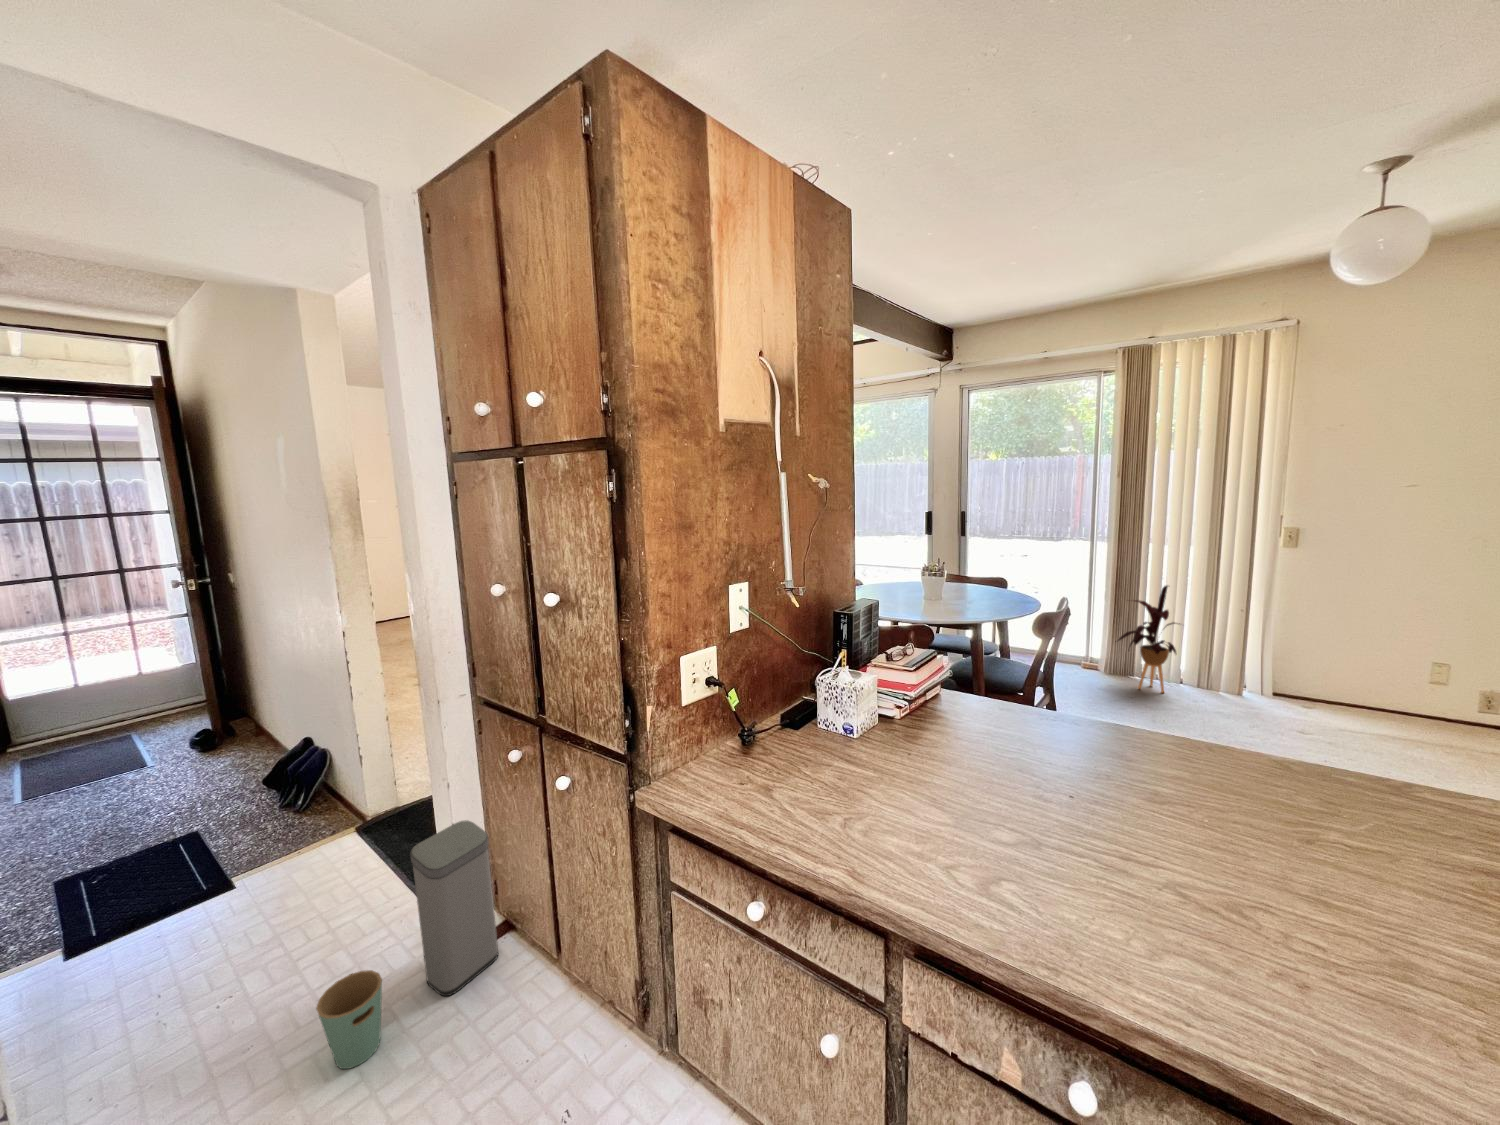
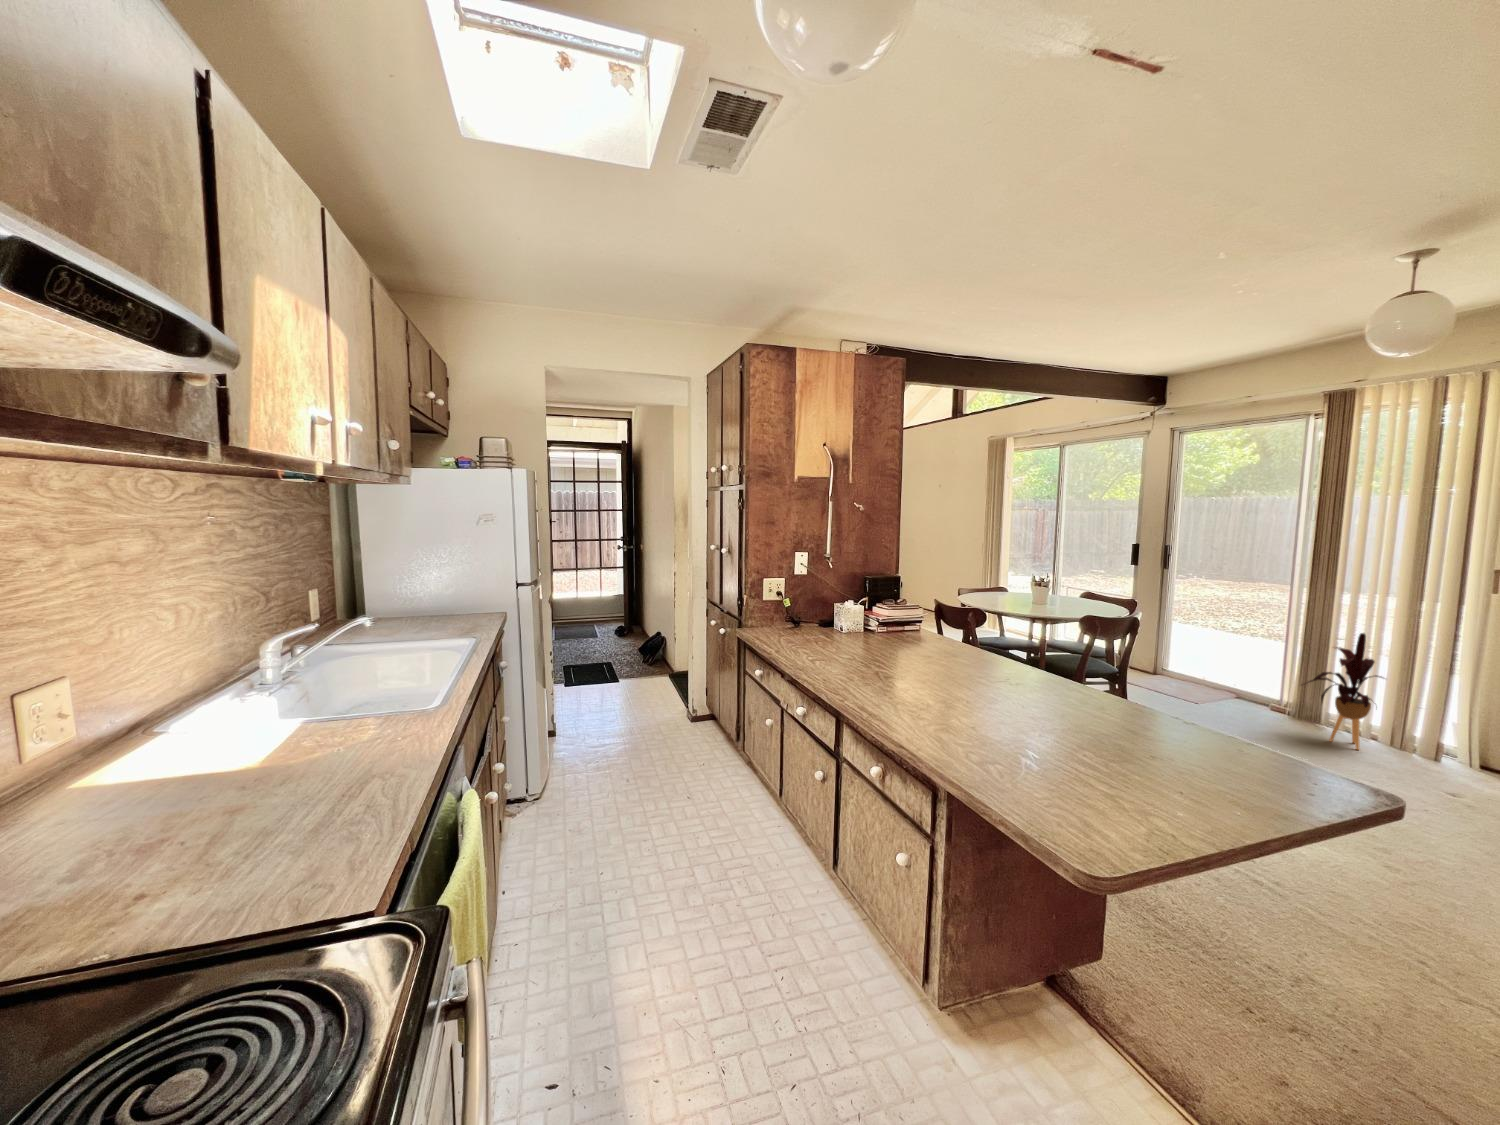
trash can: present [316,820,499,1069] -> none [634,657,705,734]

